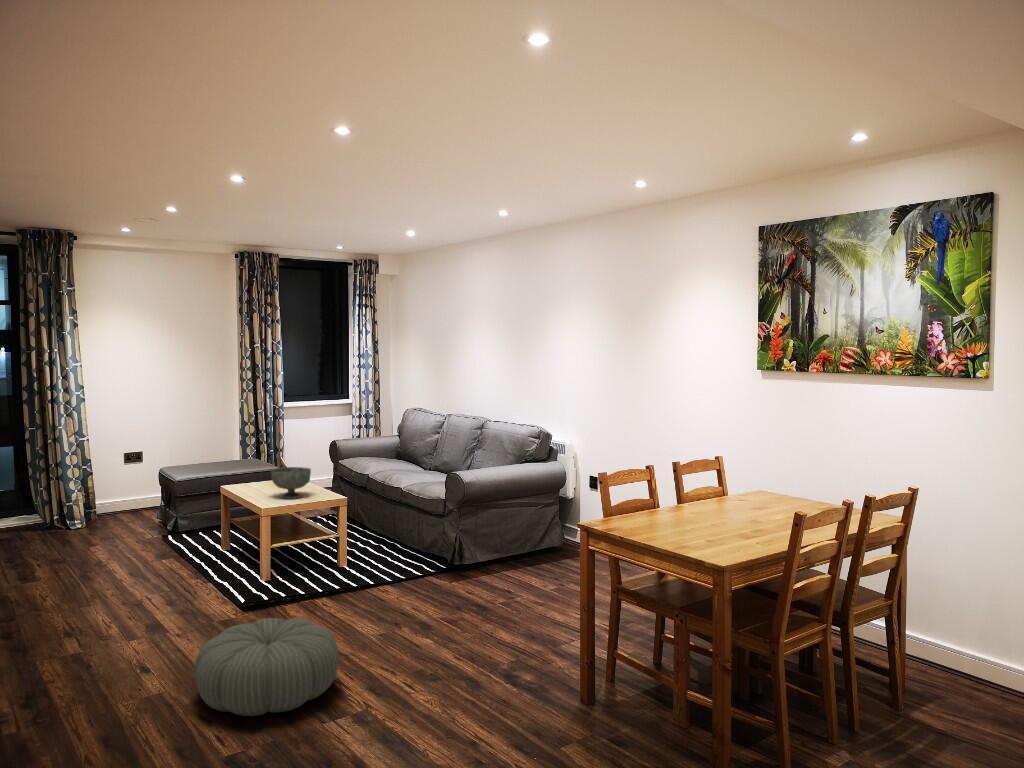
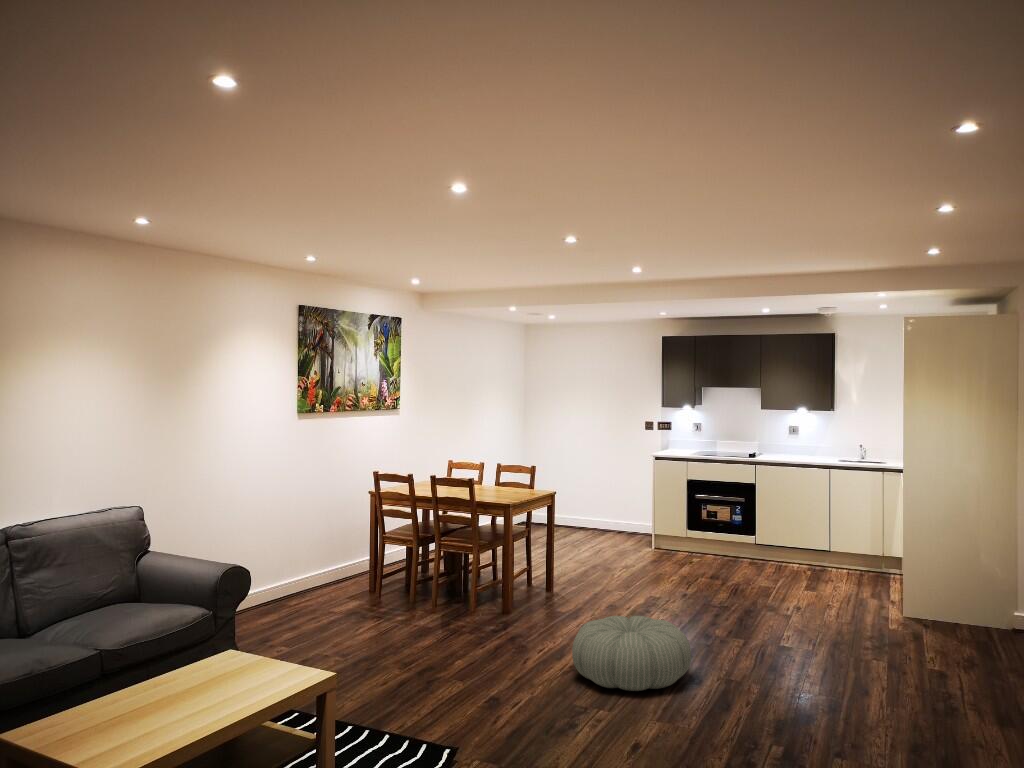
decorative bowl: present [271,467,311,499] -> none [192,621,271,695]

